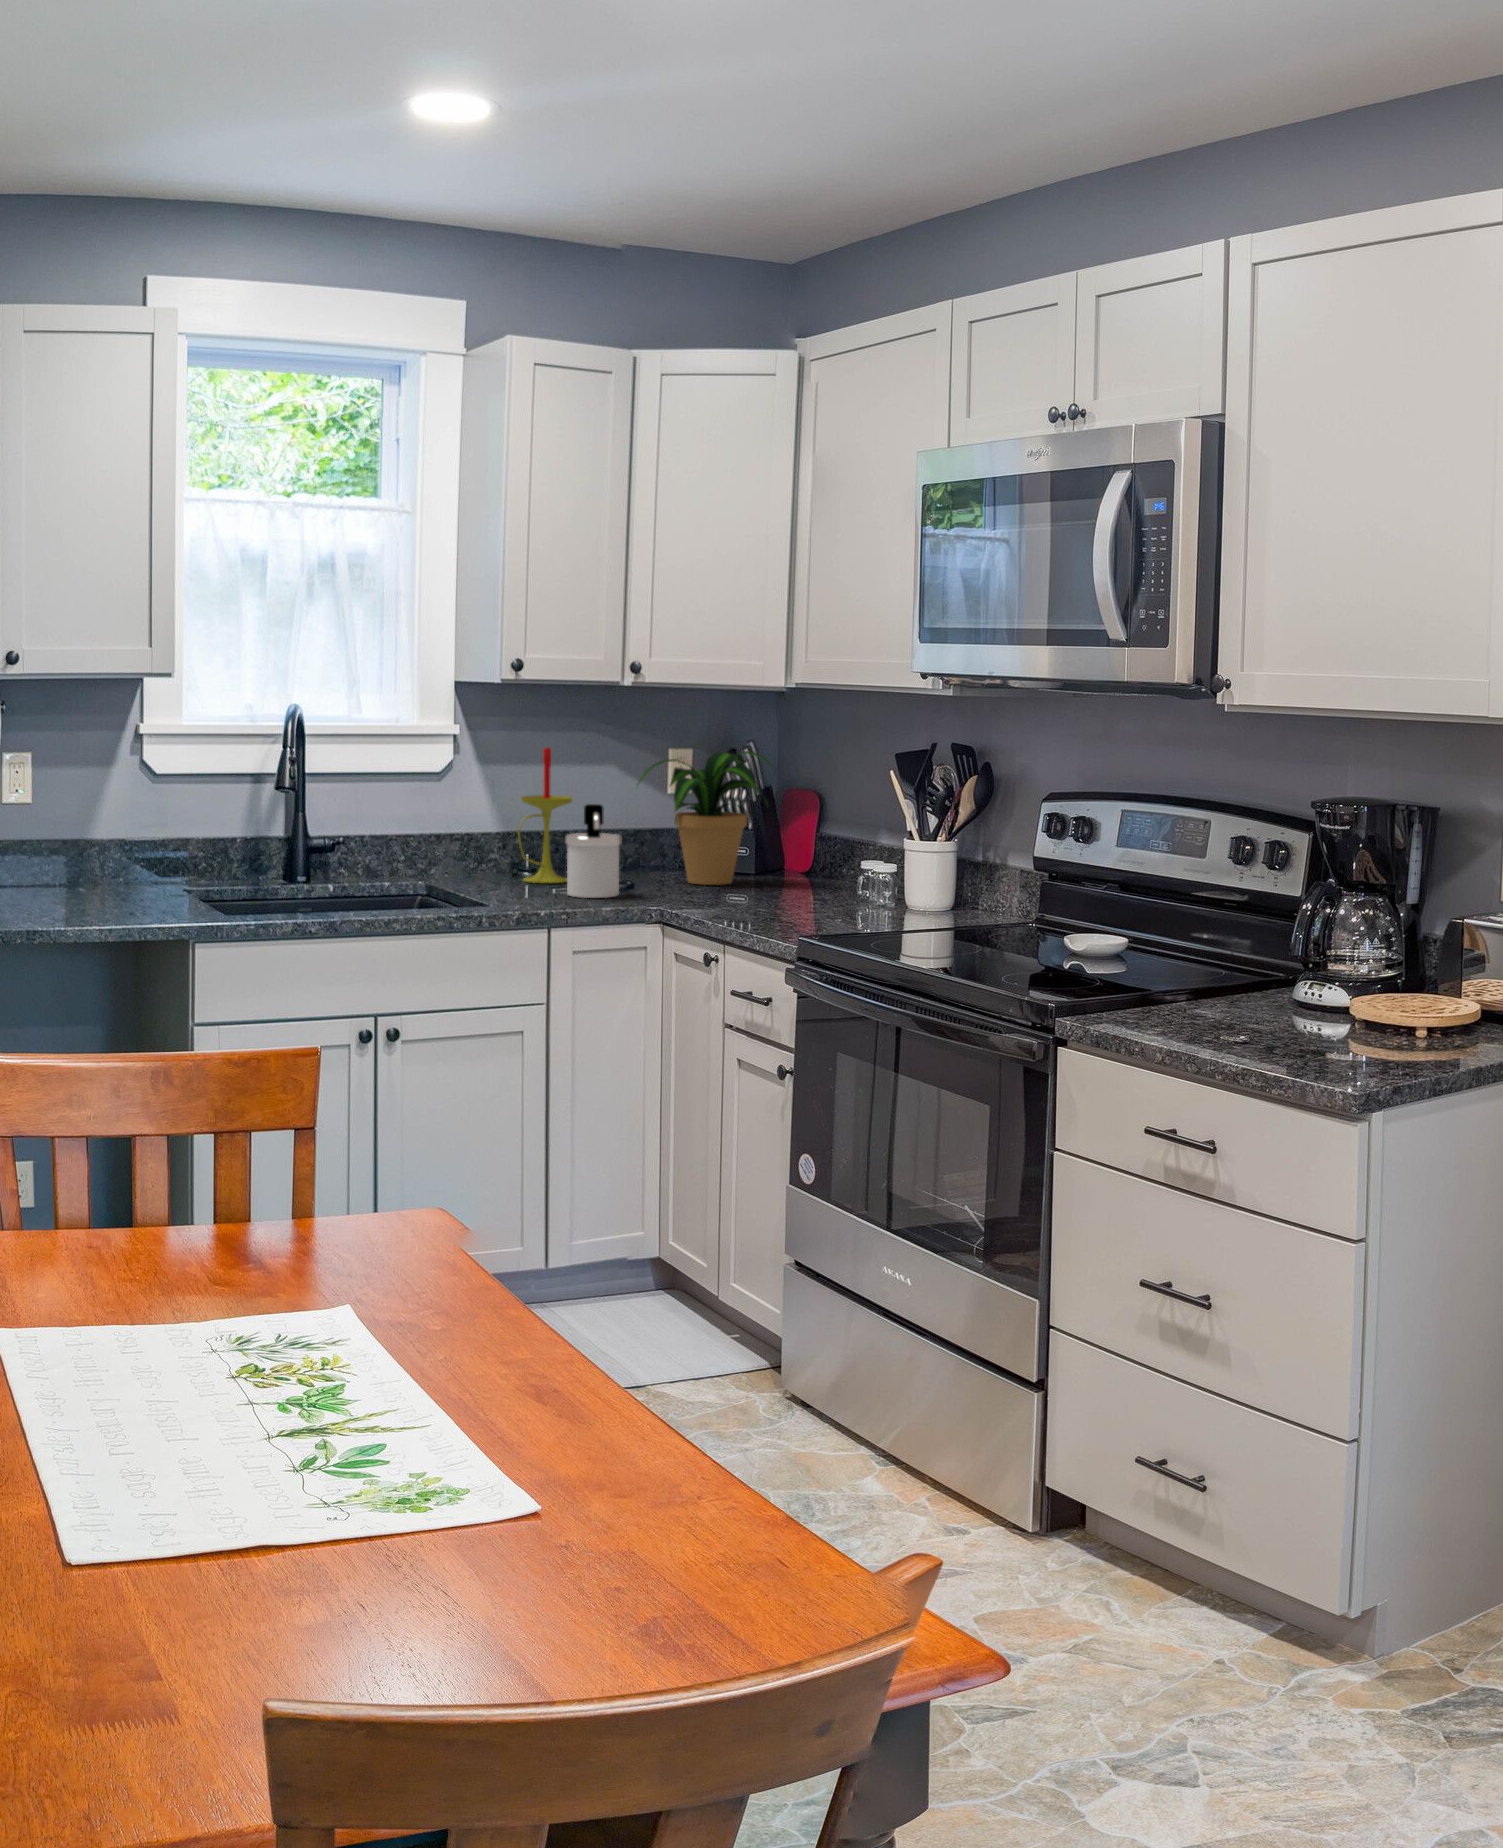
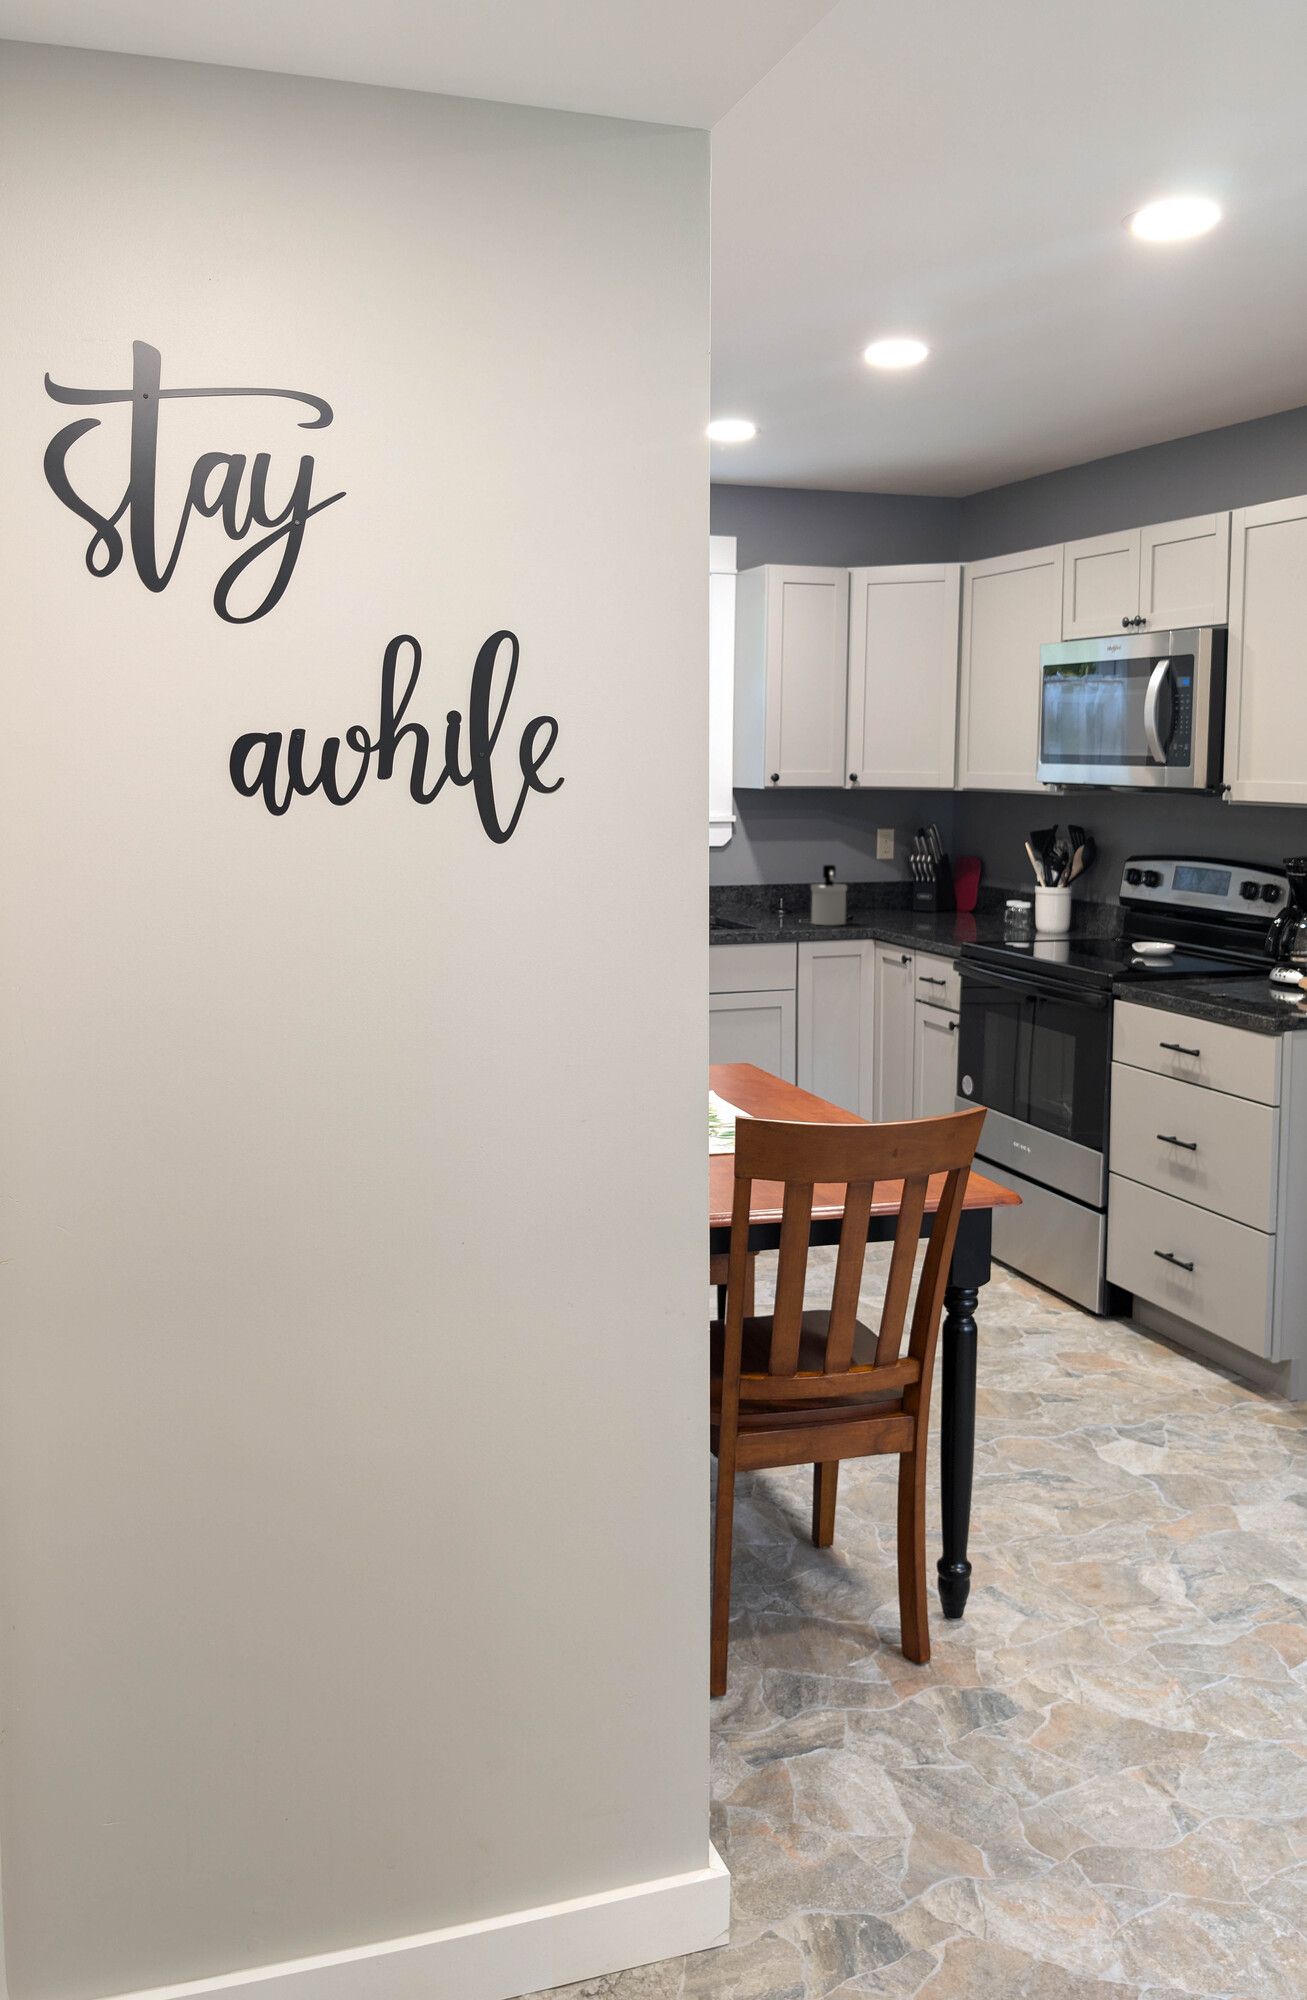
candle: present [517,748,572,883] -> none [777,825,814,917]
potted plant: present [638,751,771,885] -> none [856,829,953,918]

